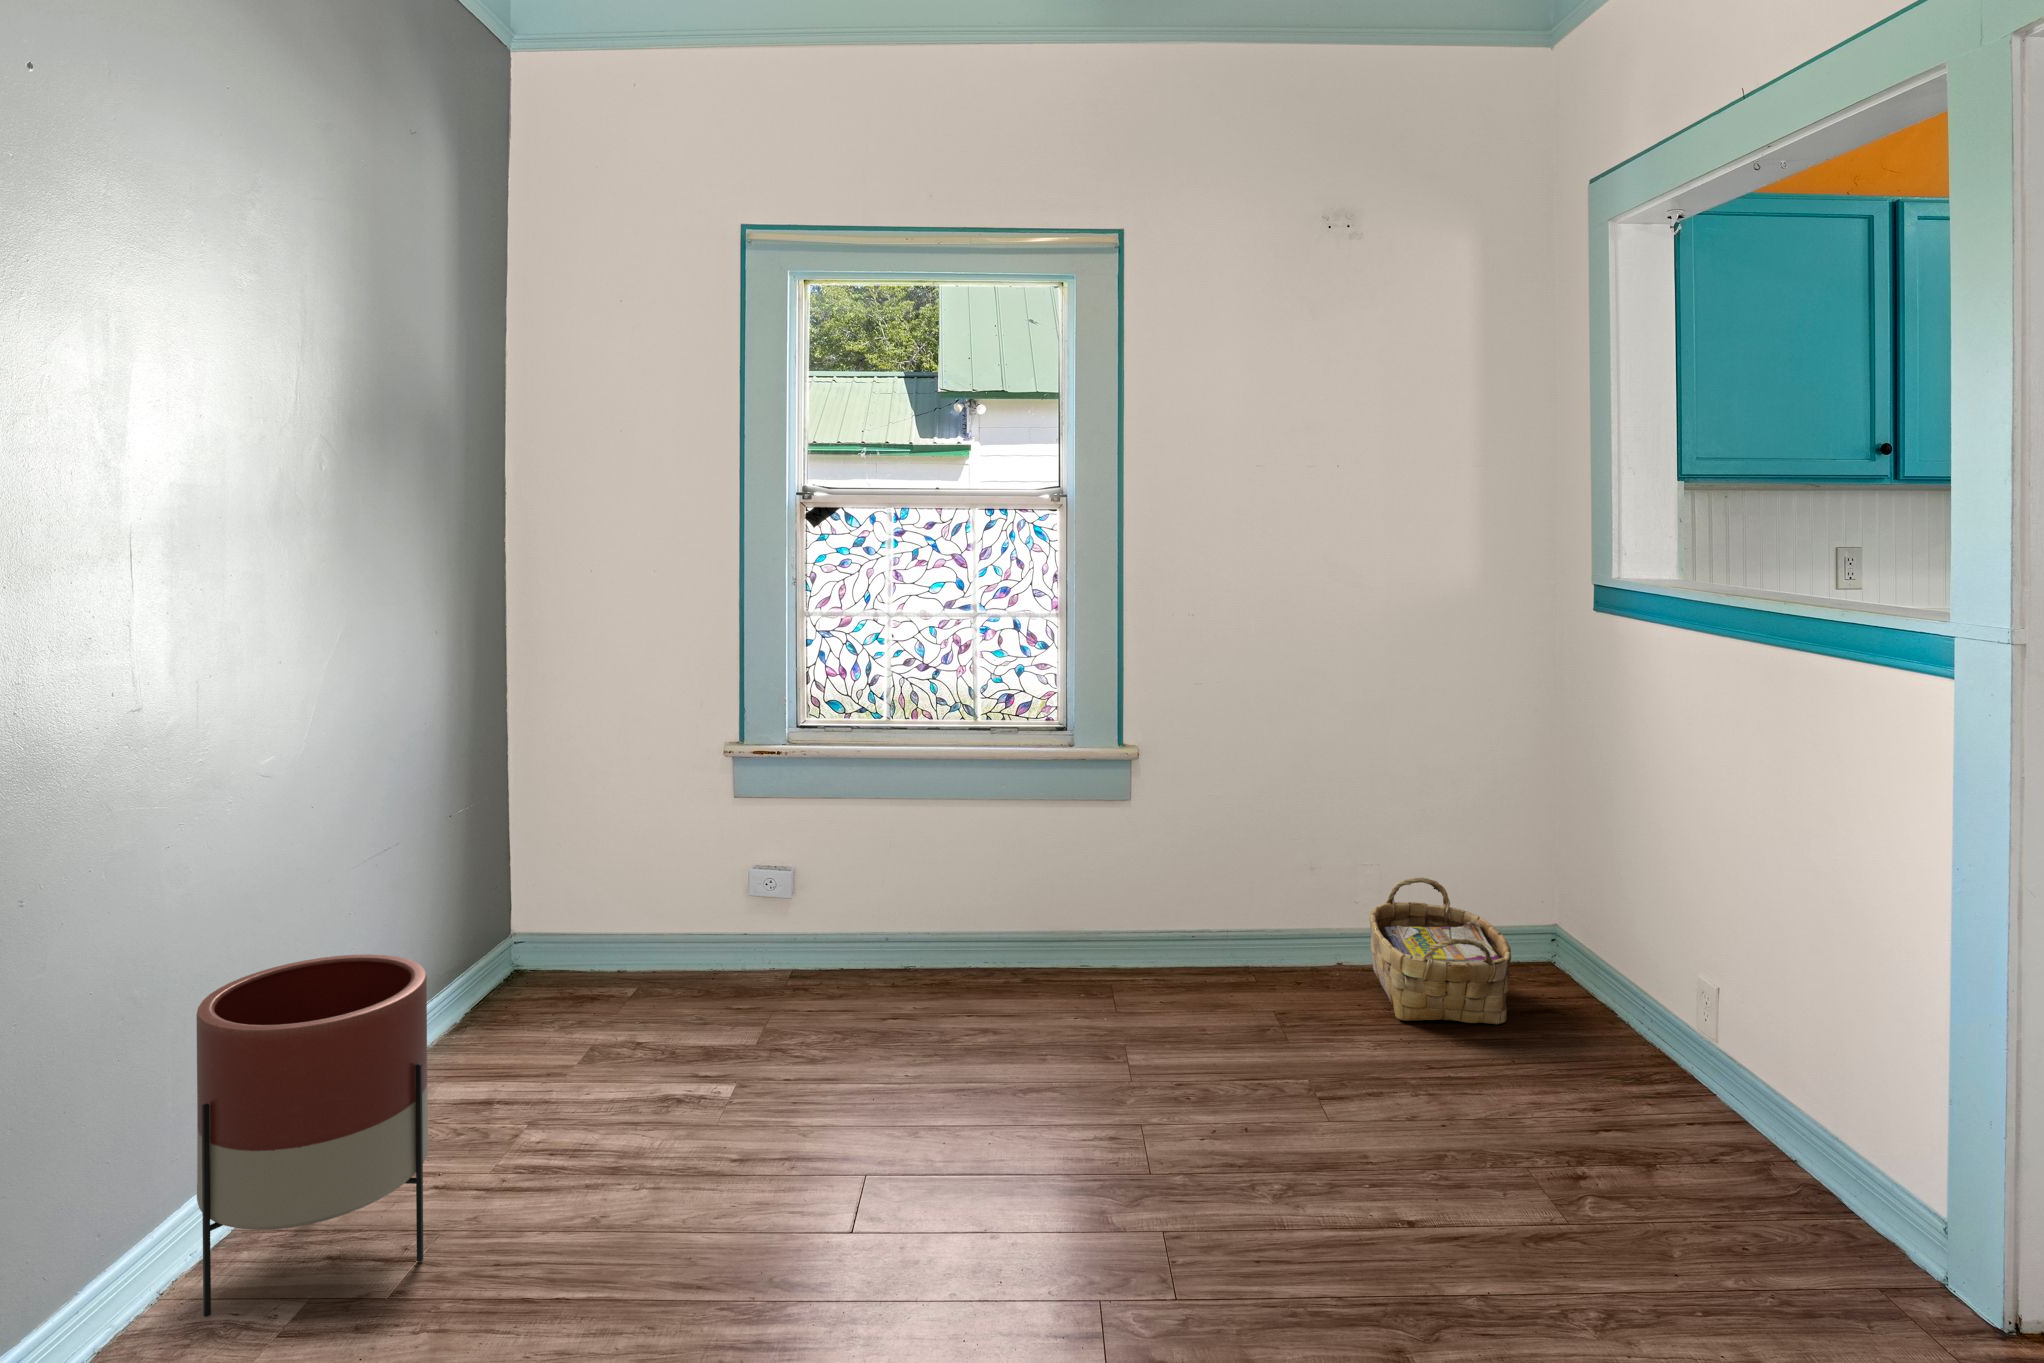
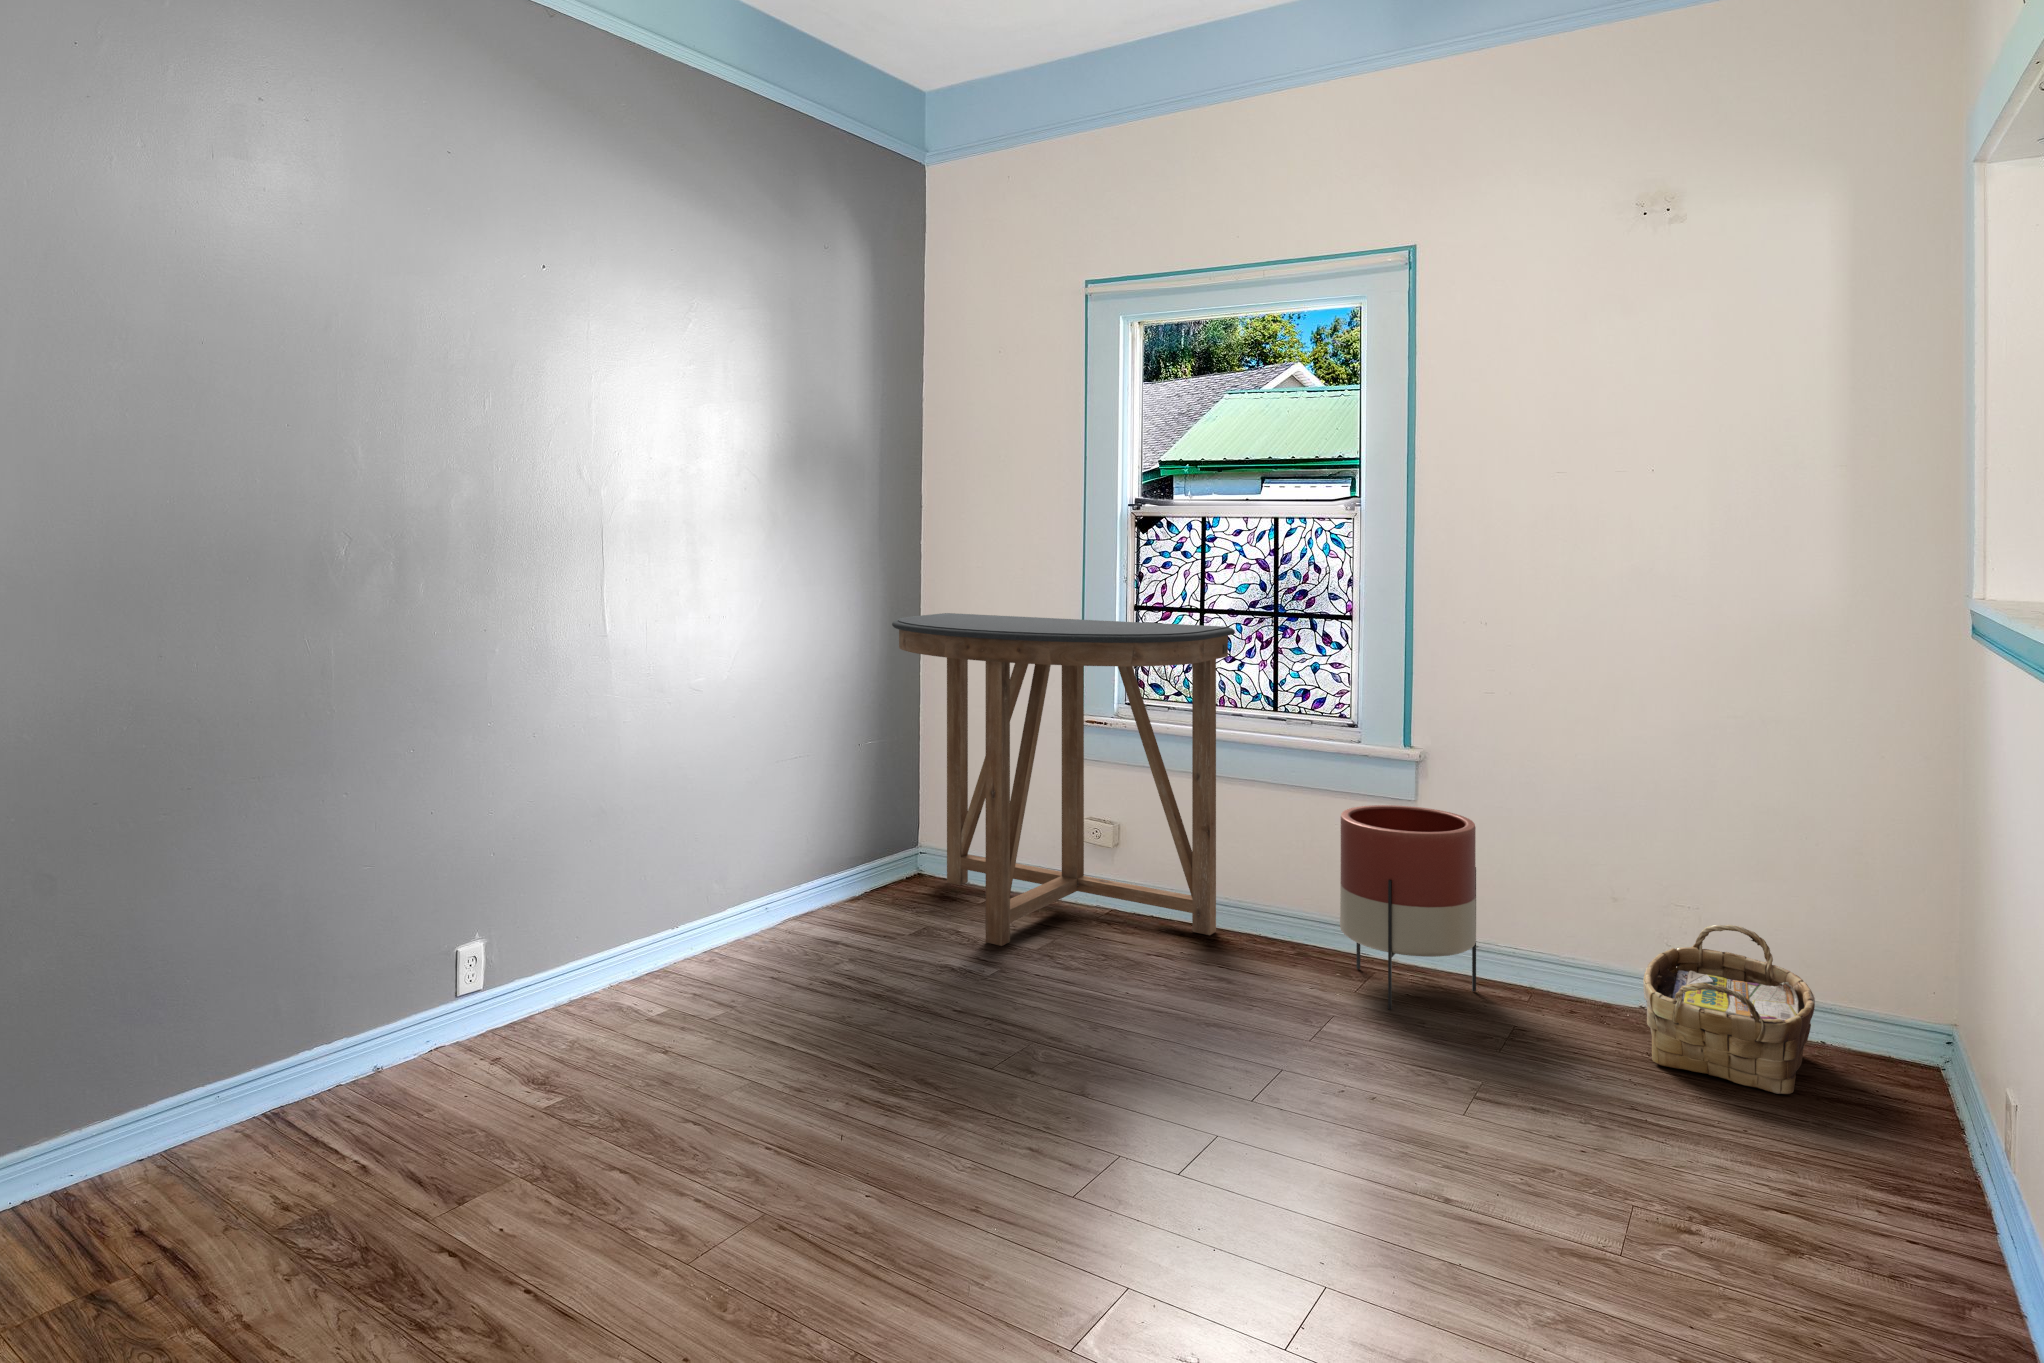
console table: none [514,631,947,1051] -> present [892,613,1235,946]
planter: present [196,954,429,1317] -> present [1340,805,1476,1010]

